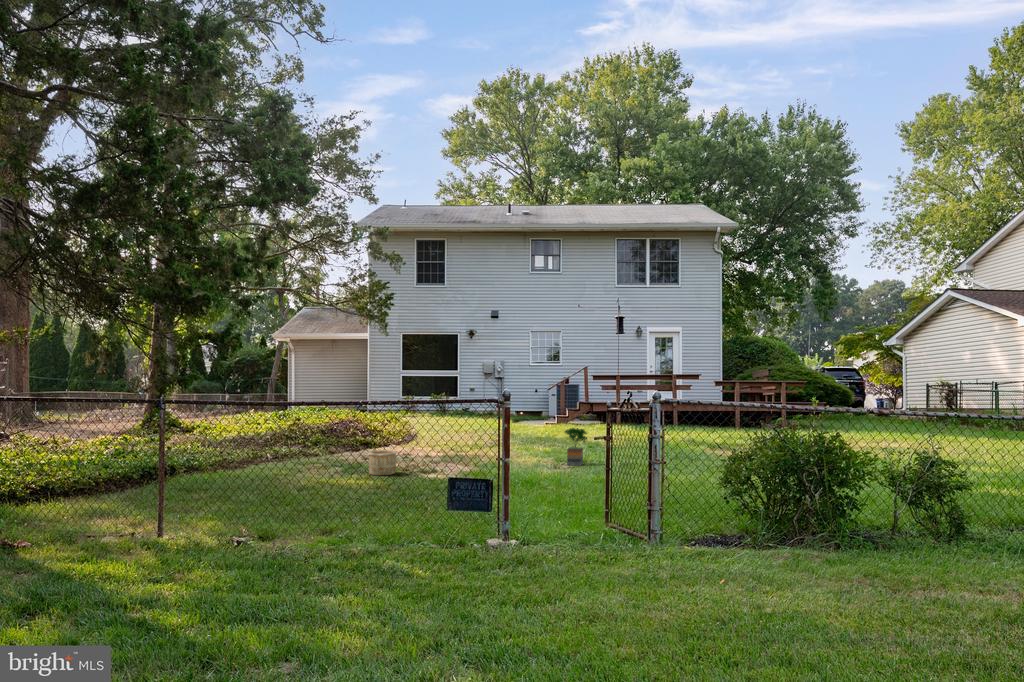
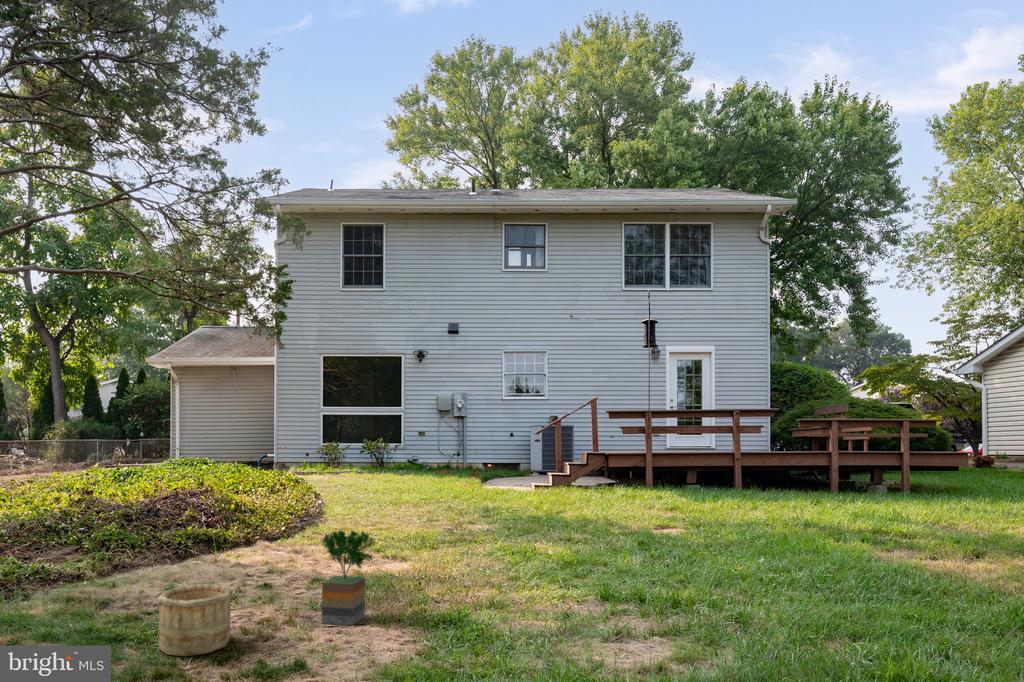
potted tree: present [565,428,587,466] -> present [322,530,375,625]

